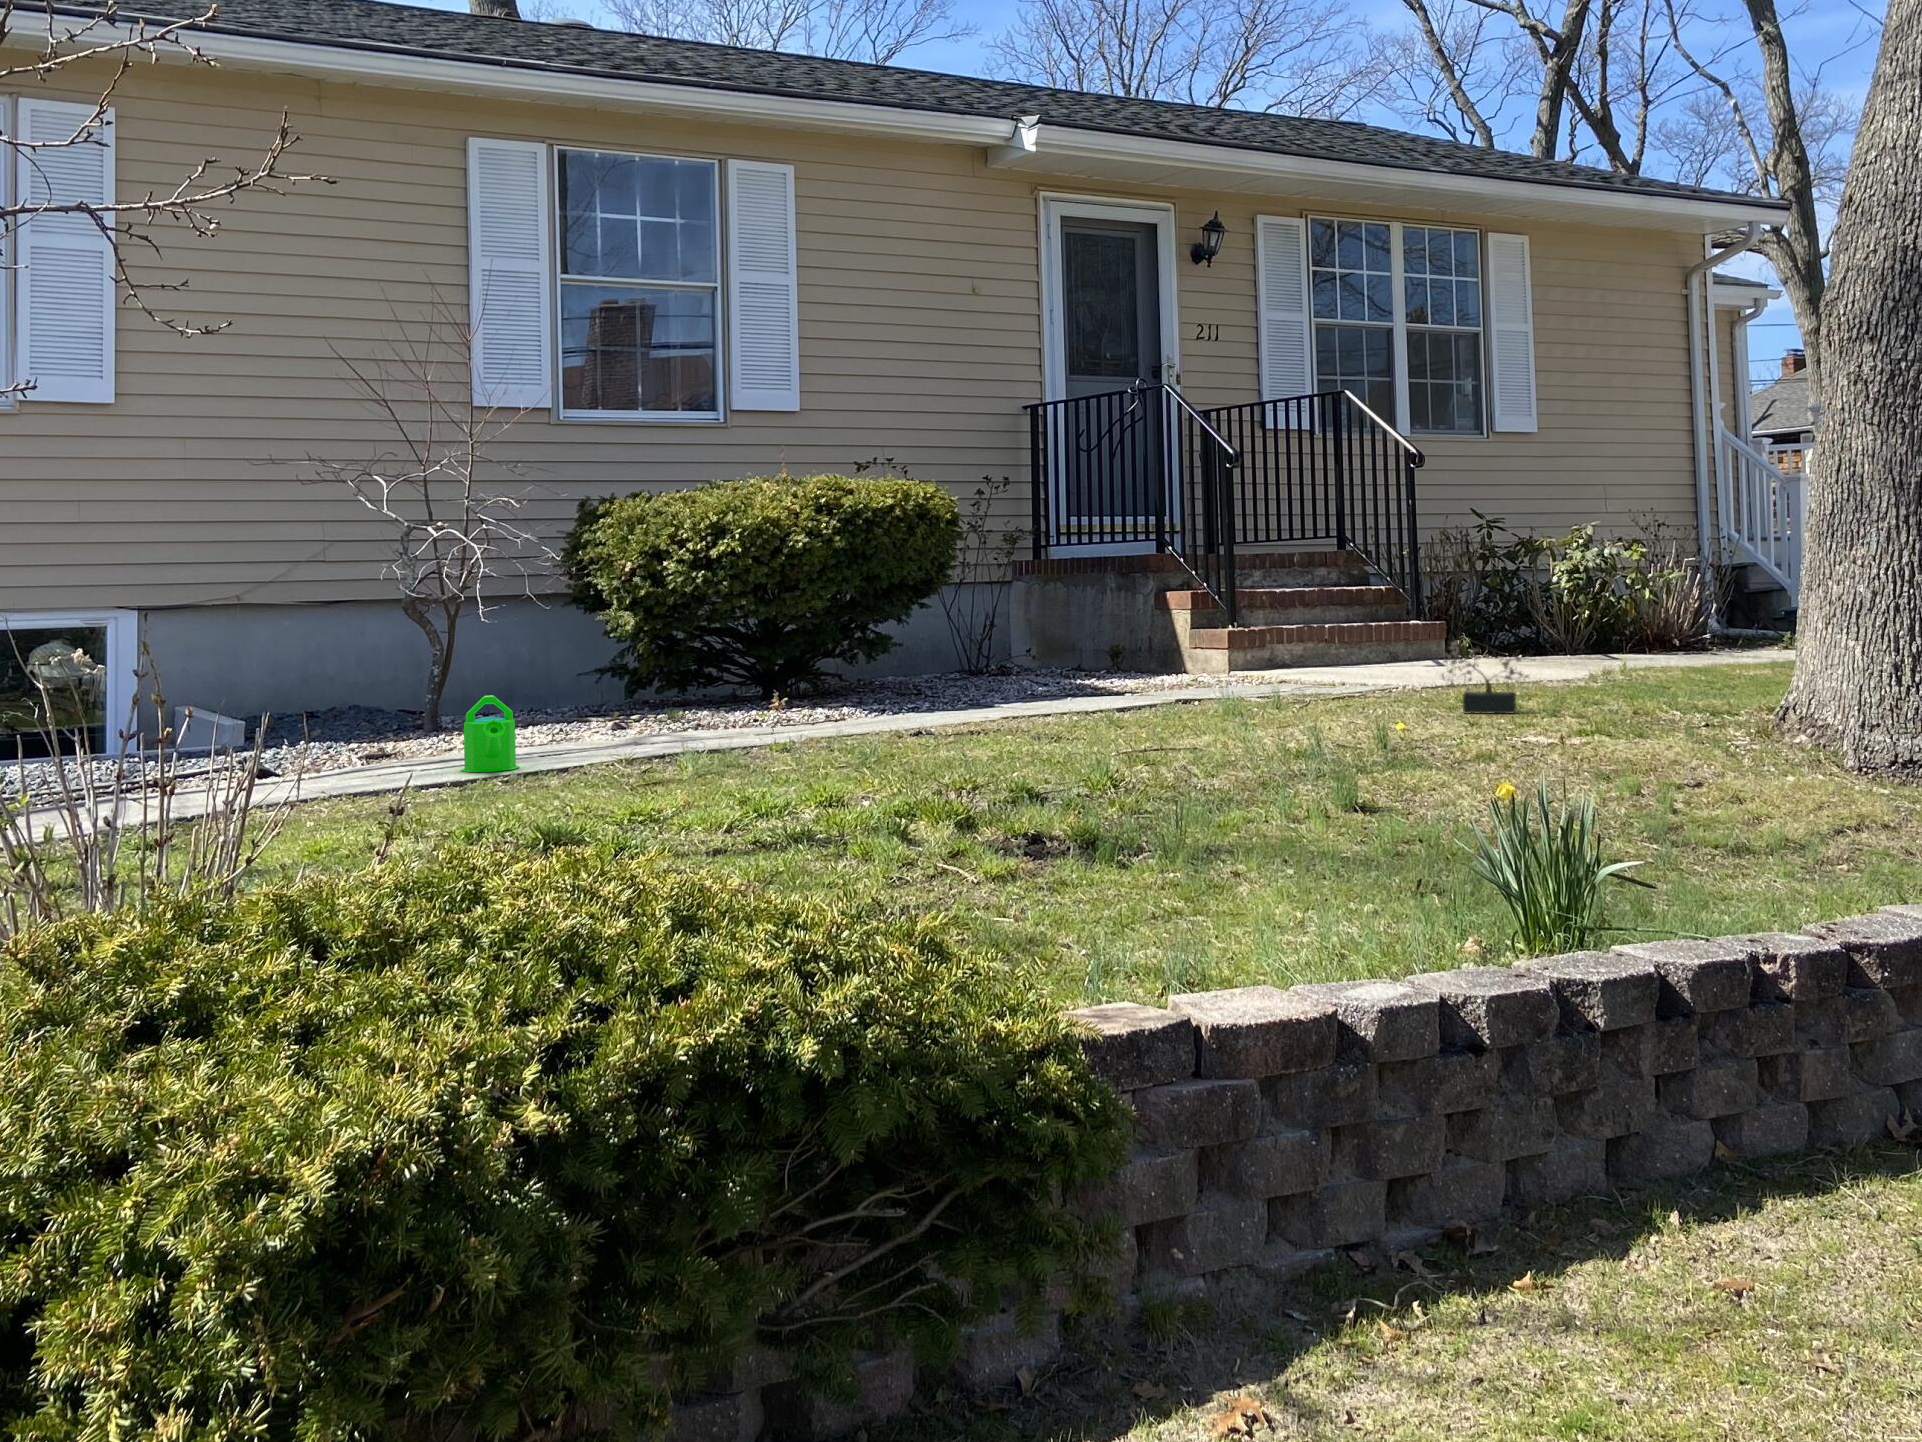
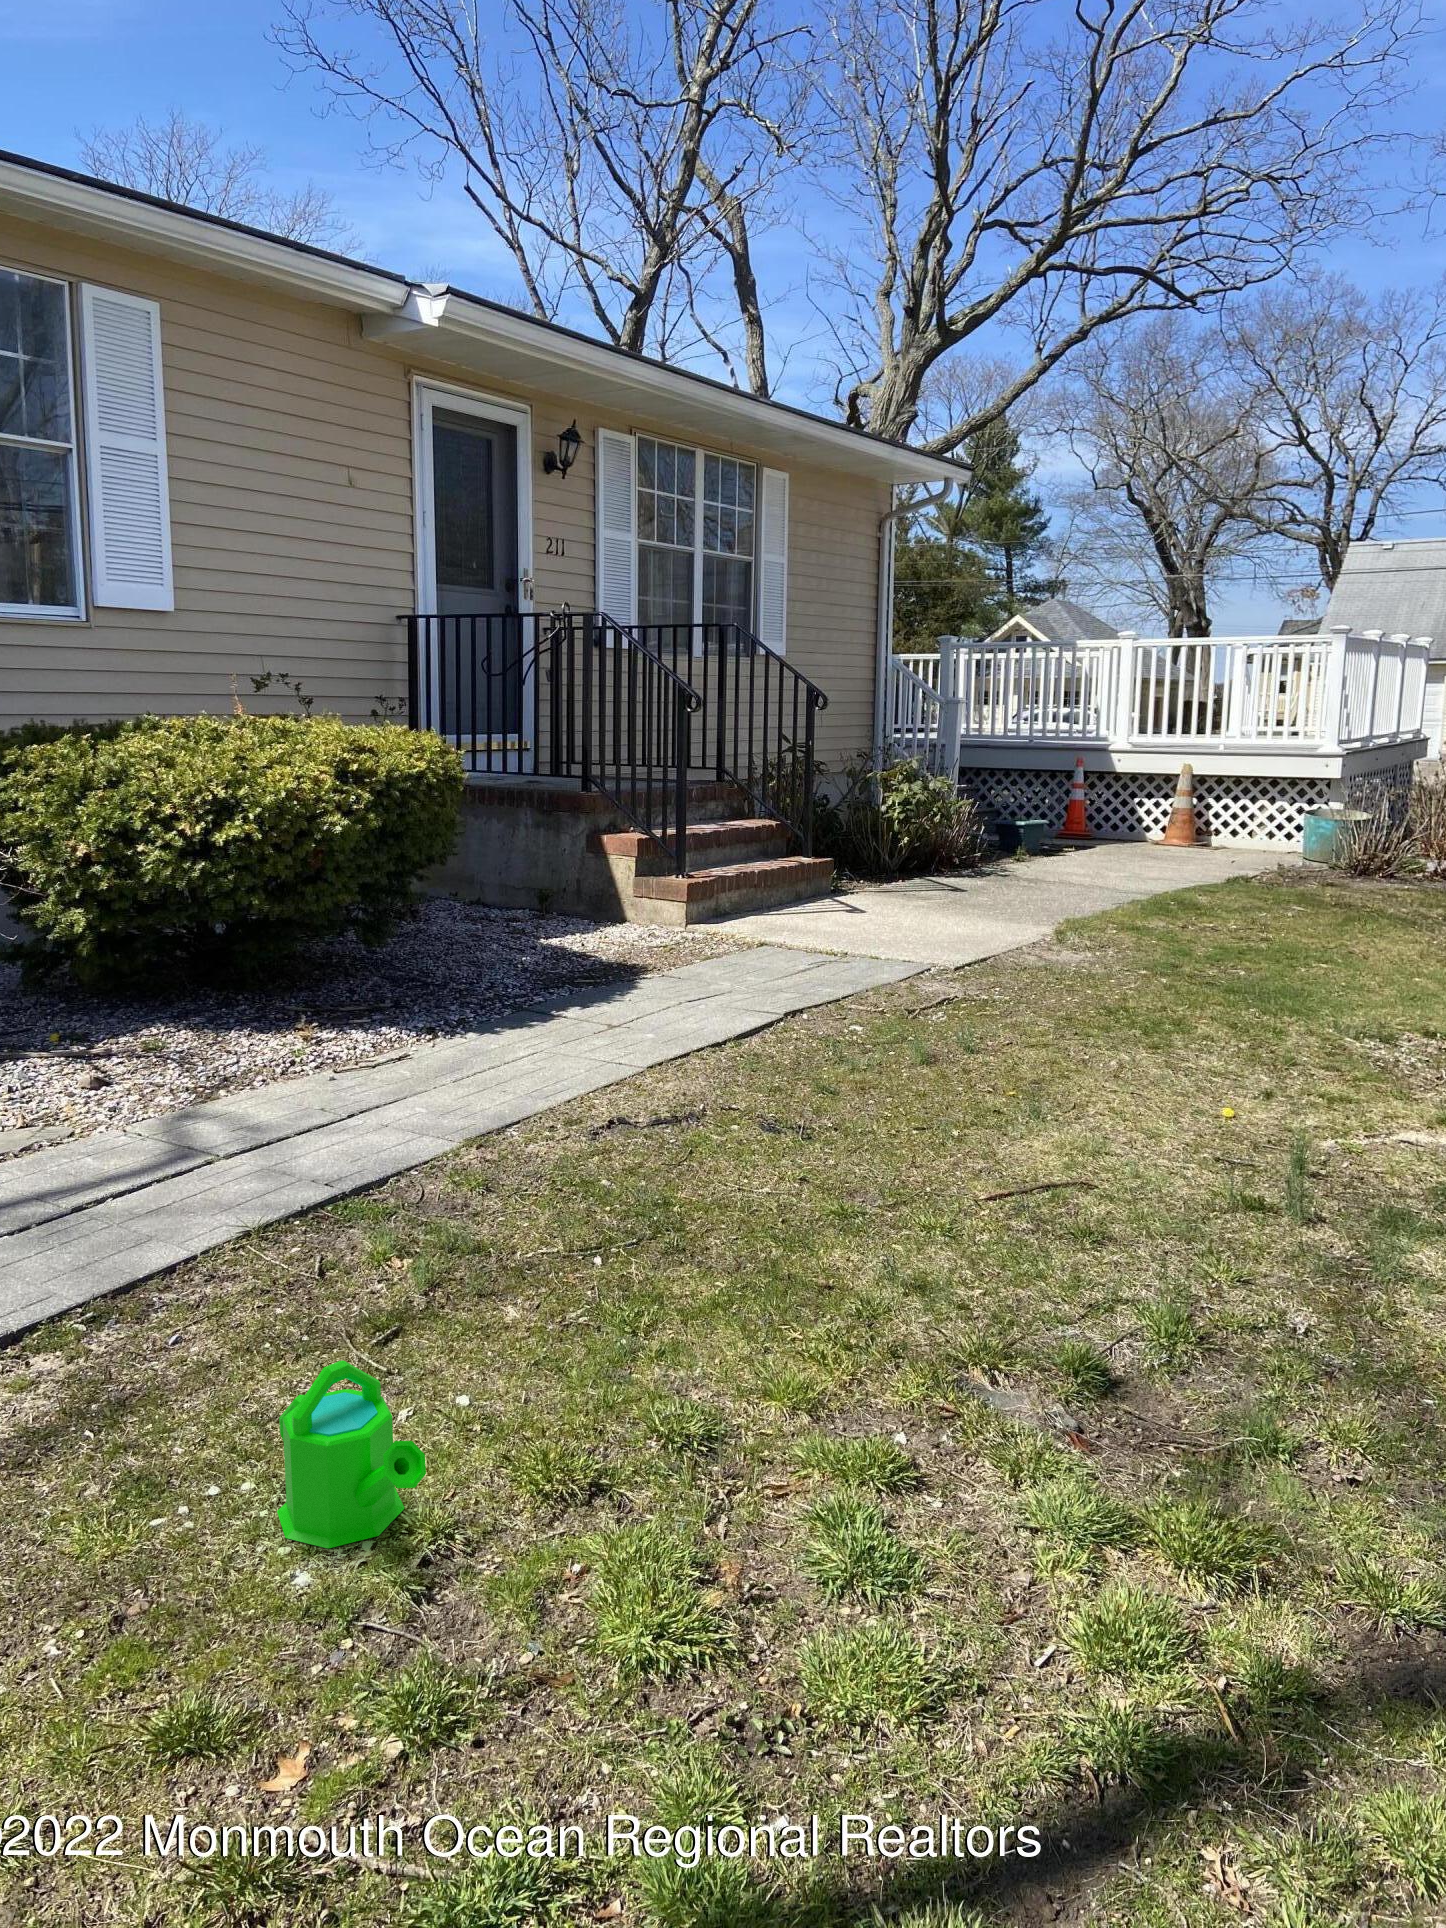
decorative plant: present [1442,641,1528,714] -> none [1216,968,1312,1054]

